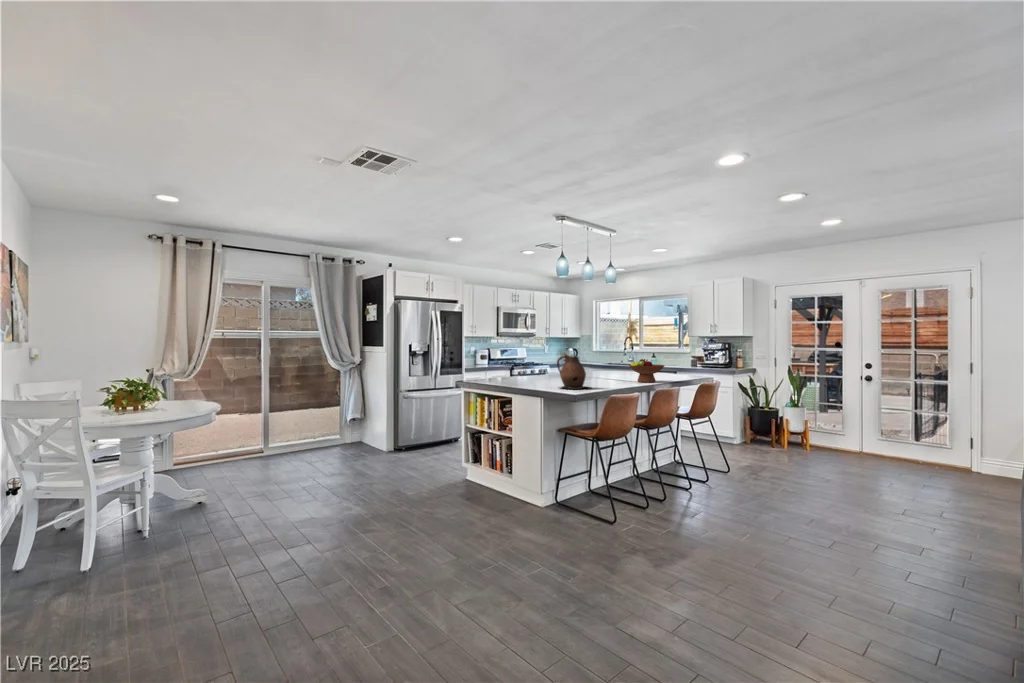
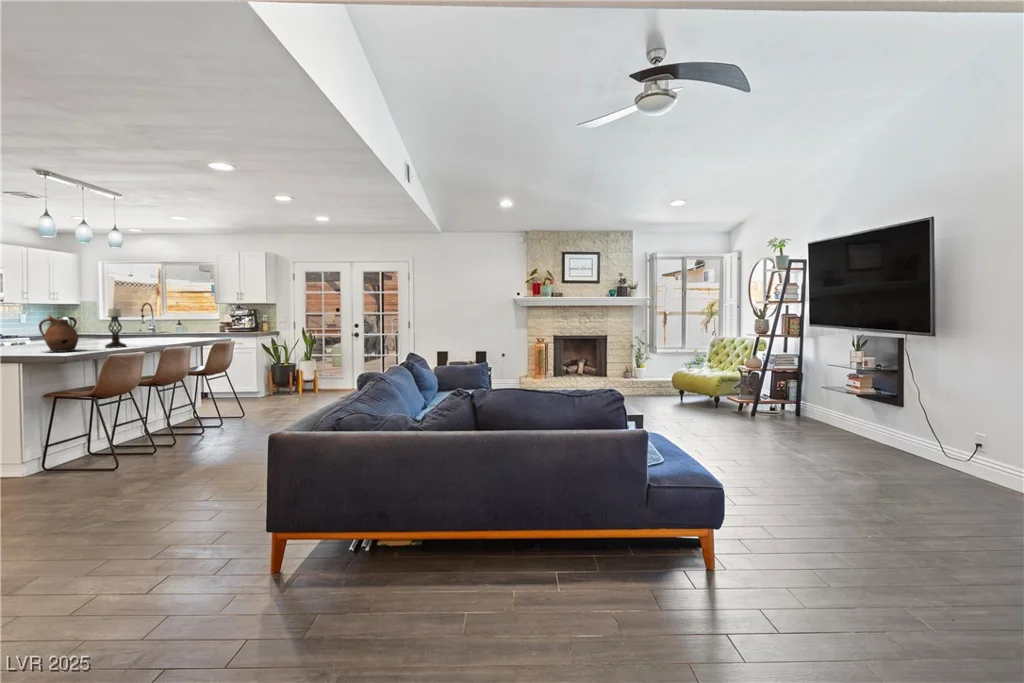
candle holder: none [605,343,623,385] -> present [105,307,127,348]
fruit bowl: present [629,359,665,382] -> none [135,322,176,344]

